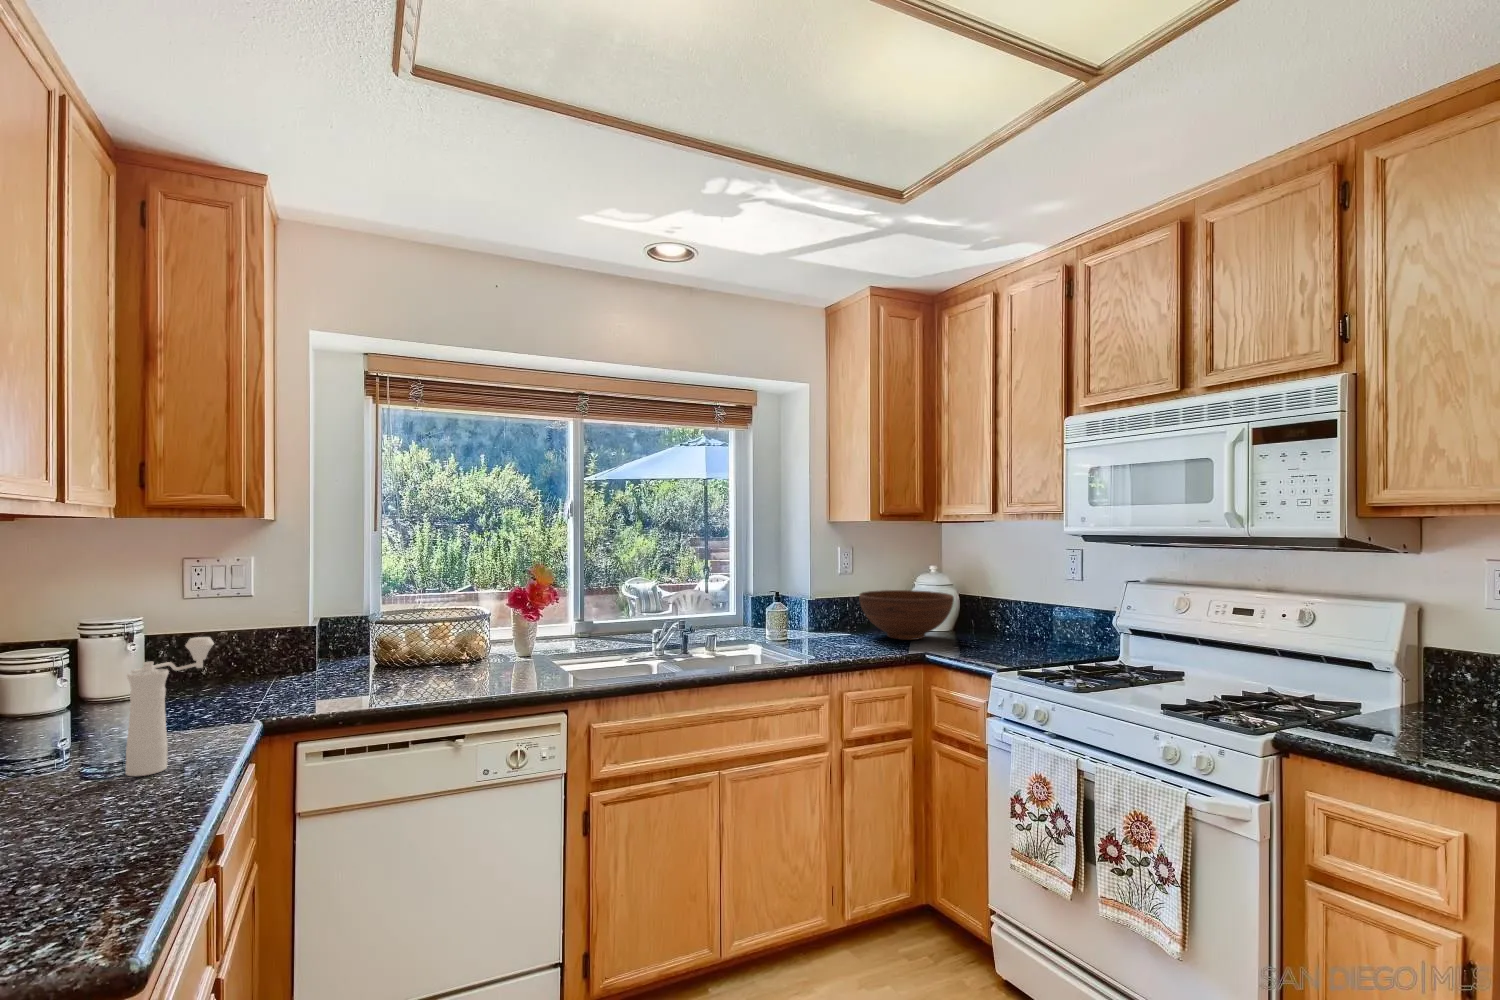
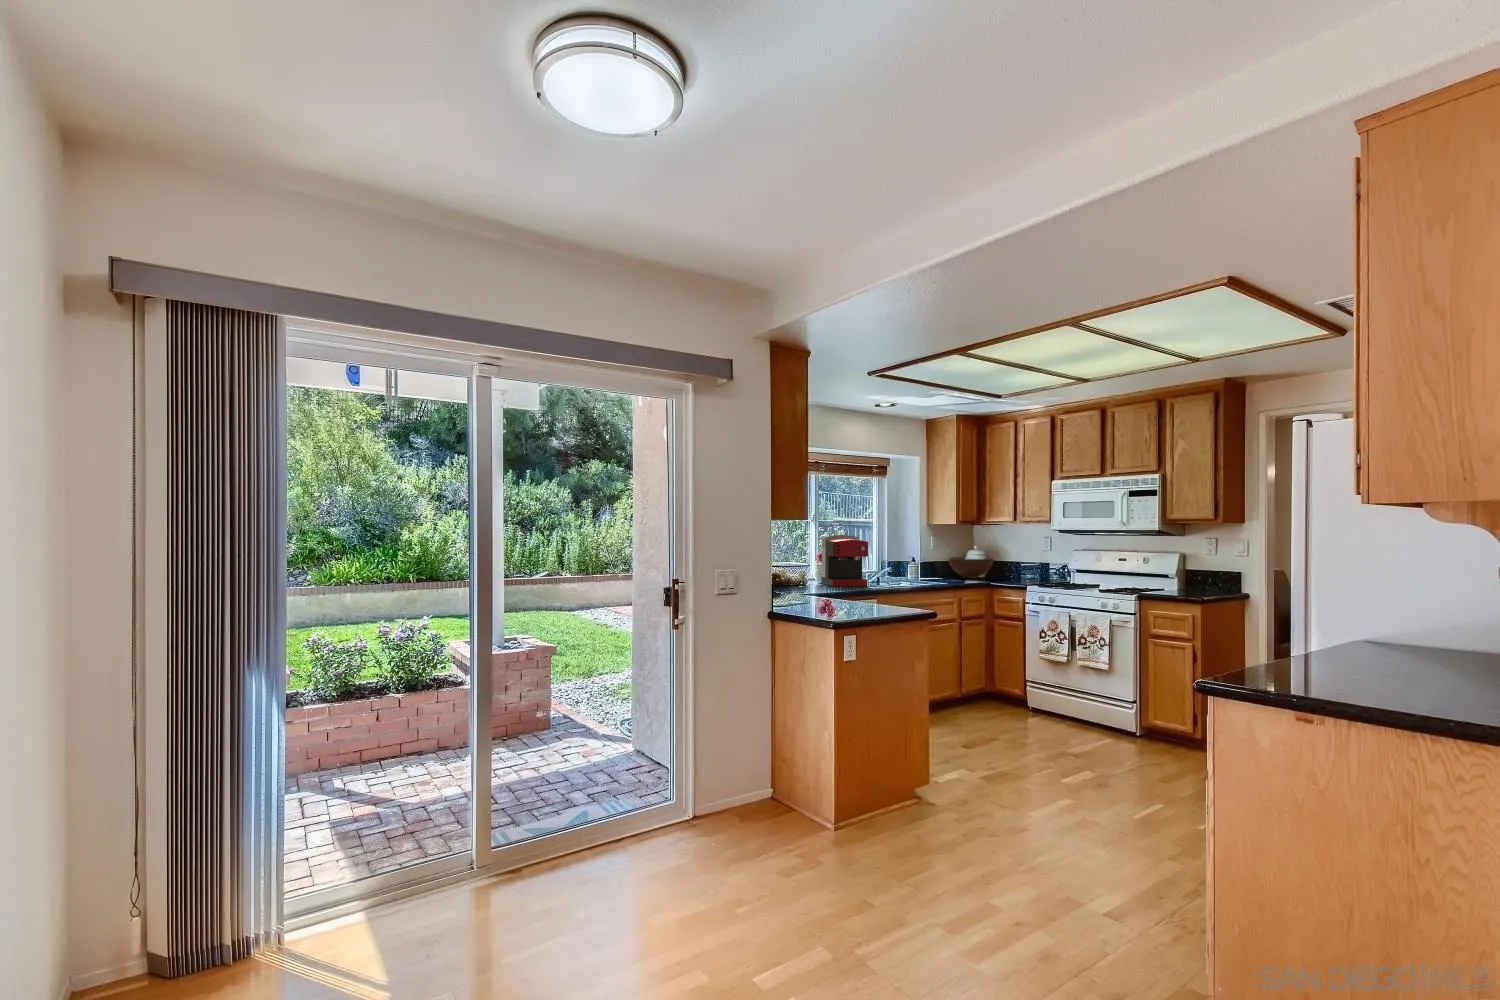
coffee maker: none [482,552,587,679] -> present [822,535,868,587]
pepper mill: present [126,637,214,776] -> none [807,559,819,600]

